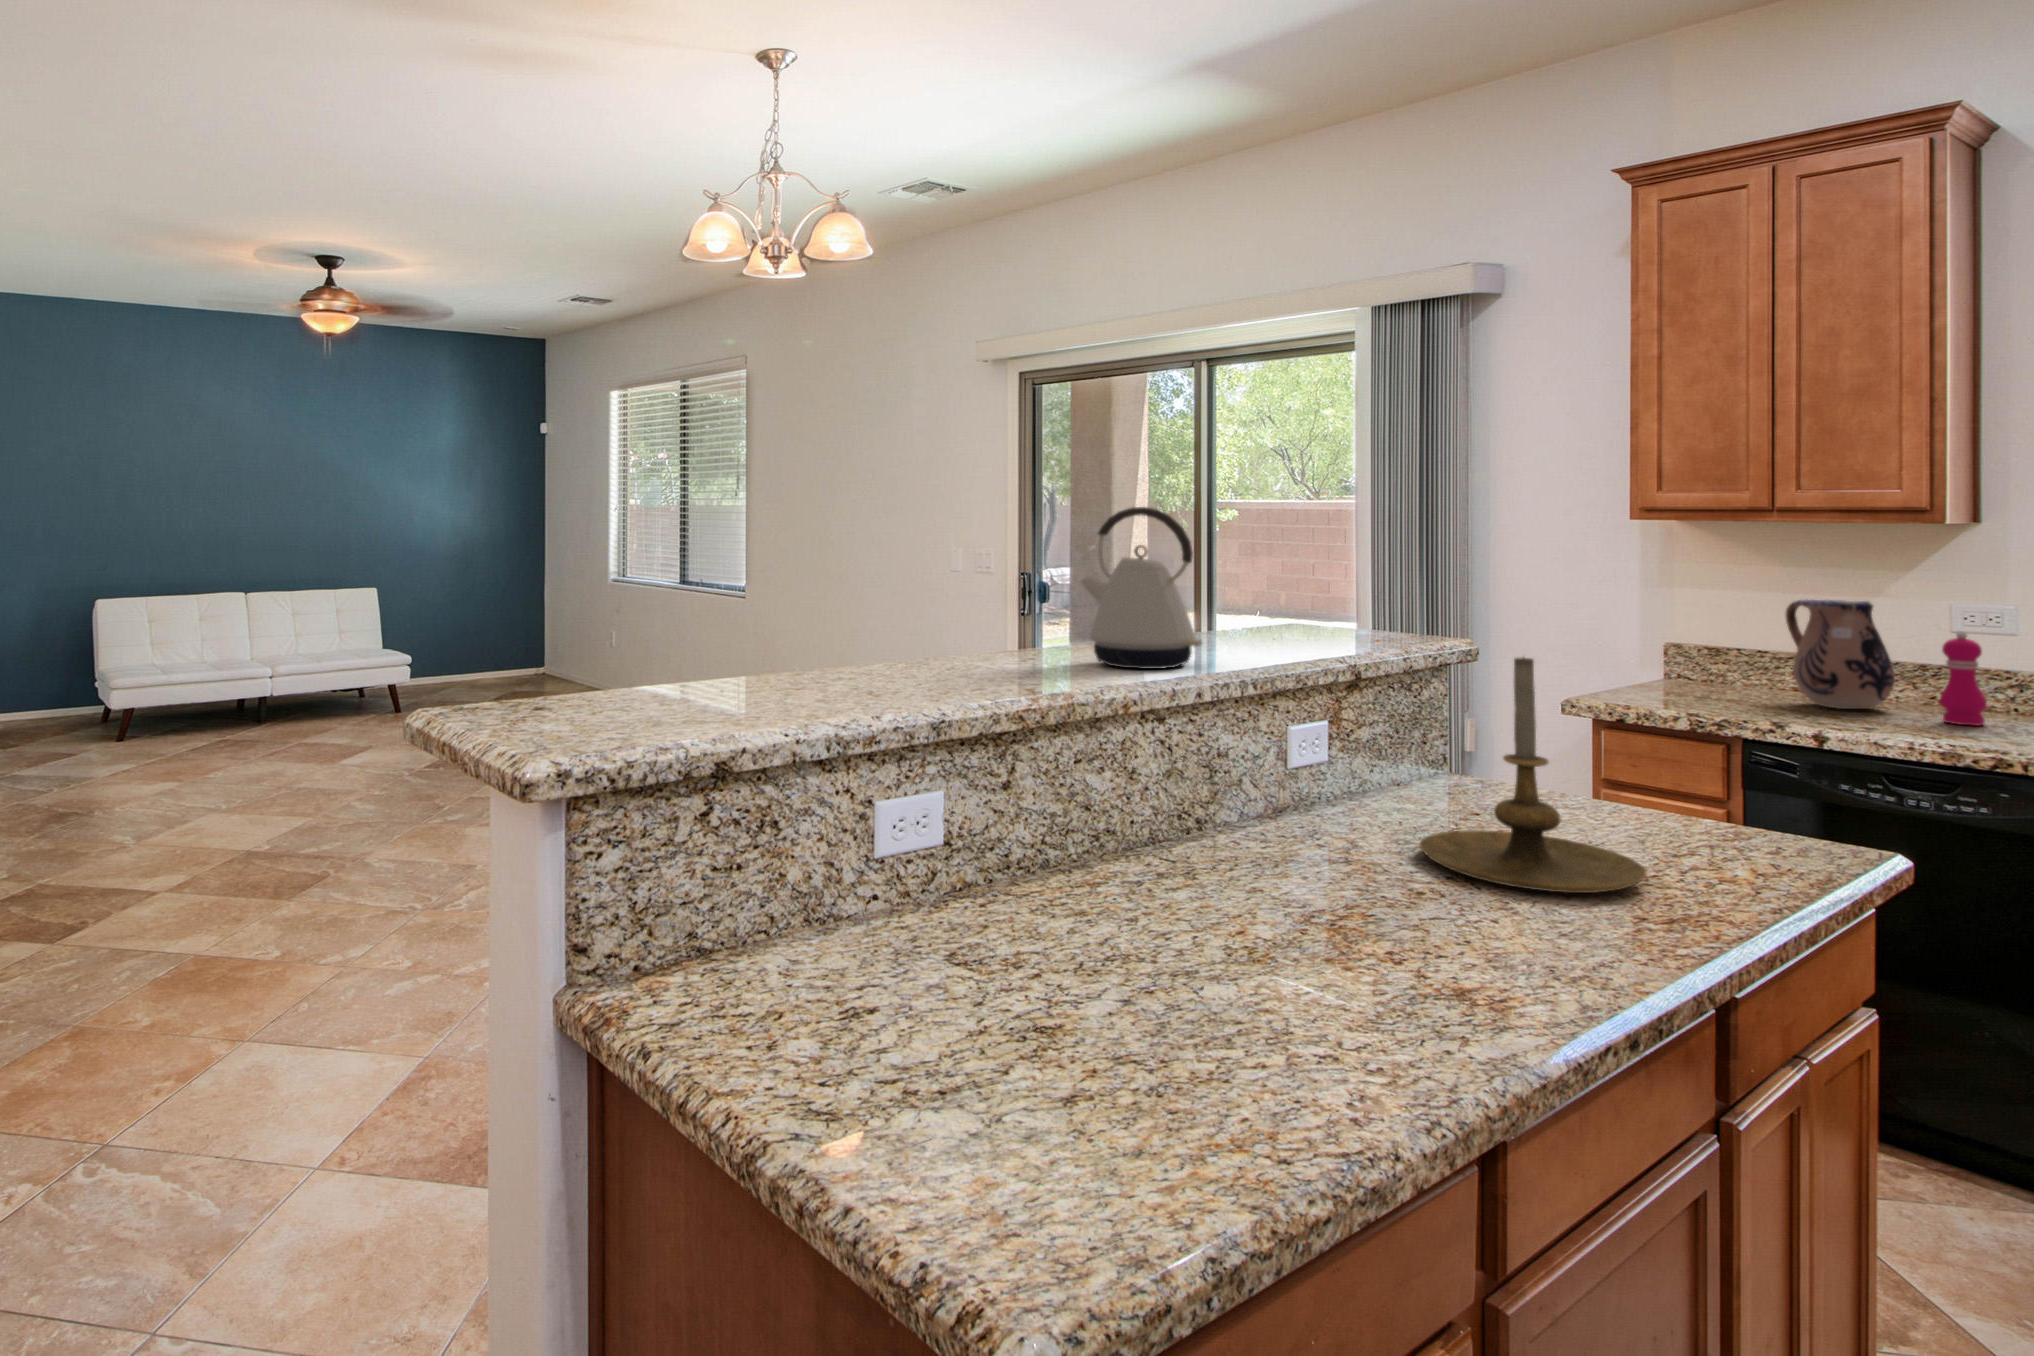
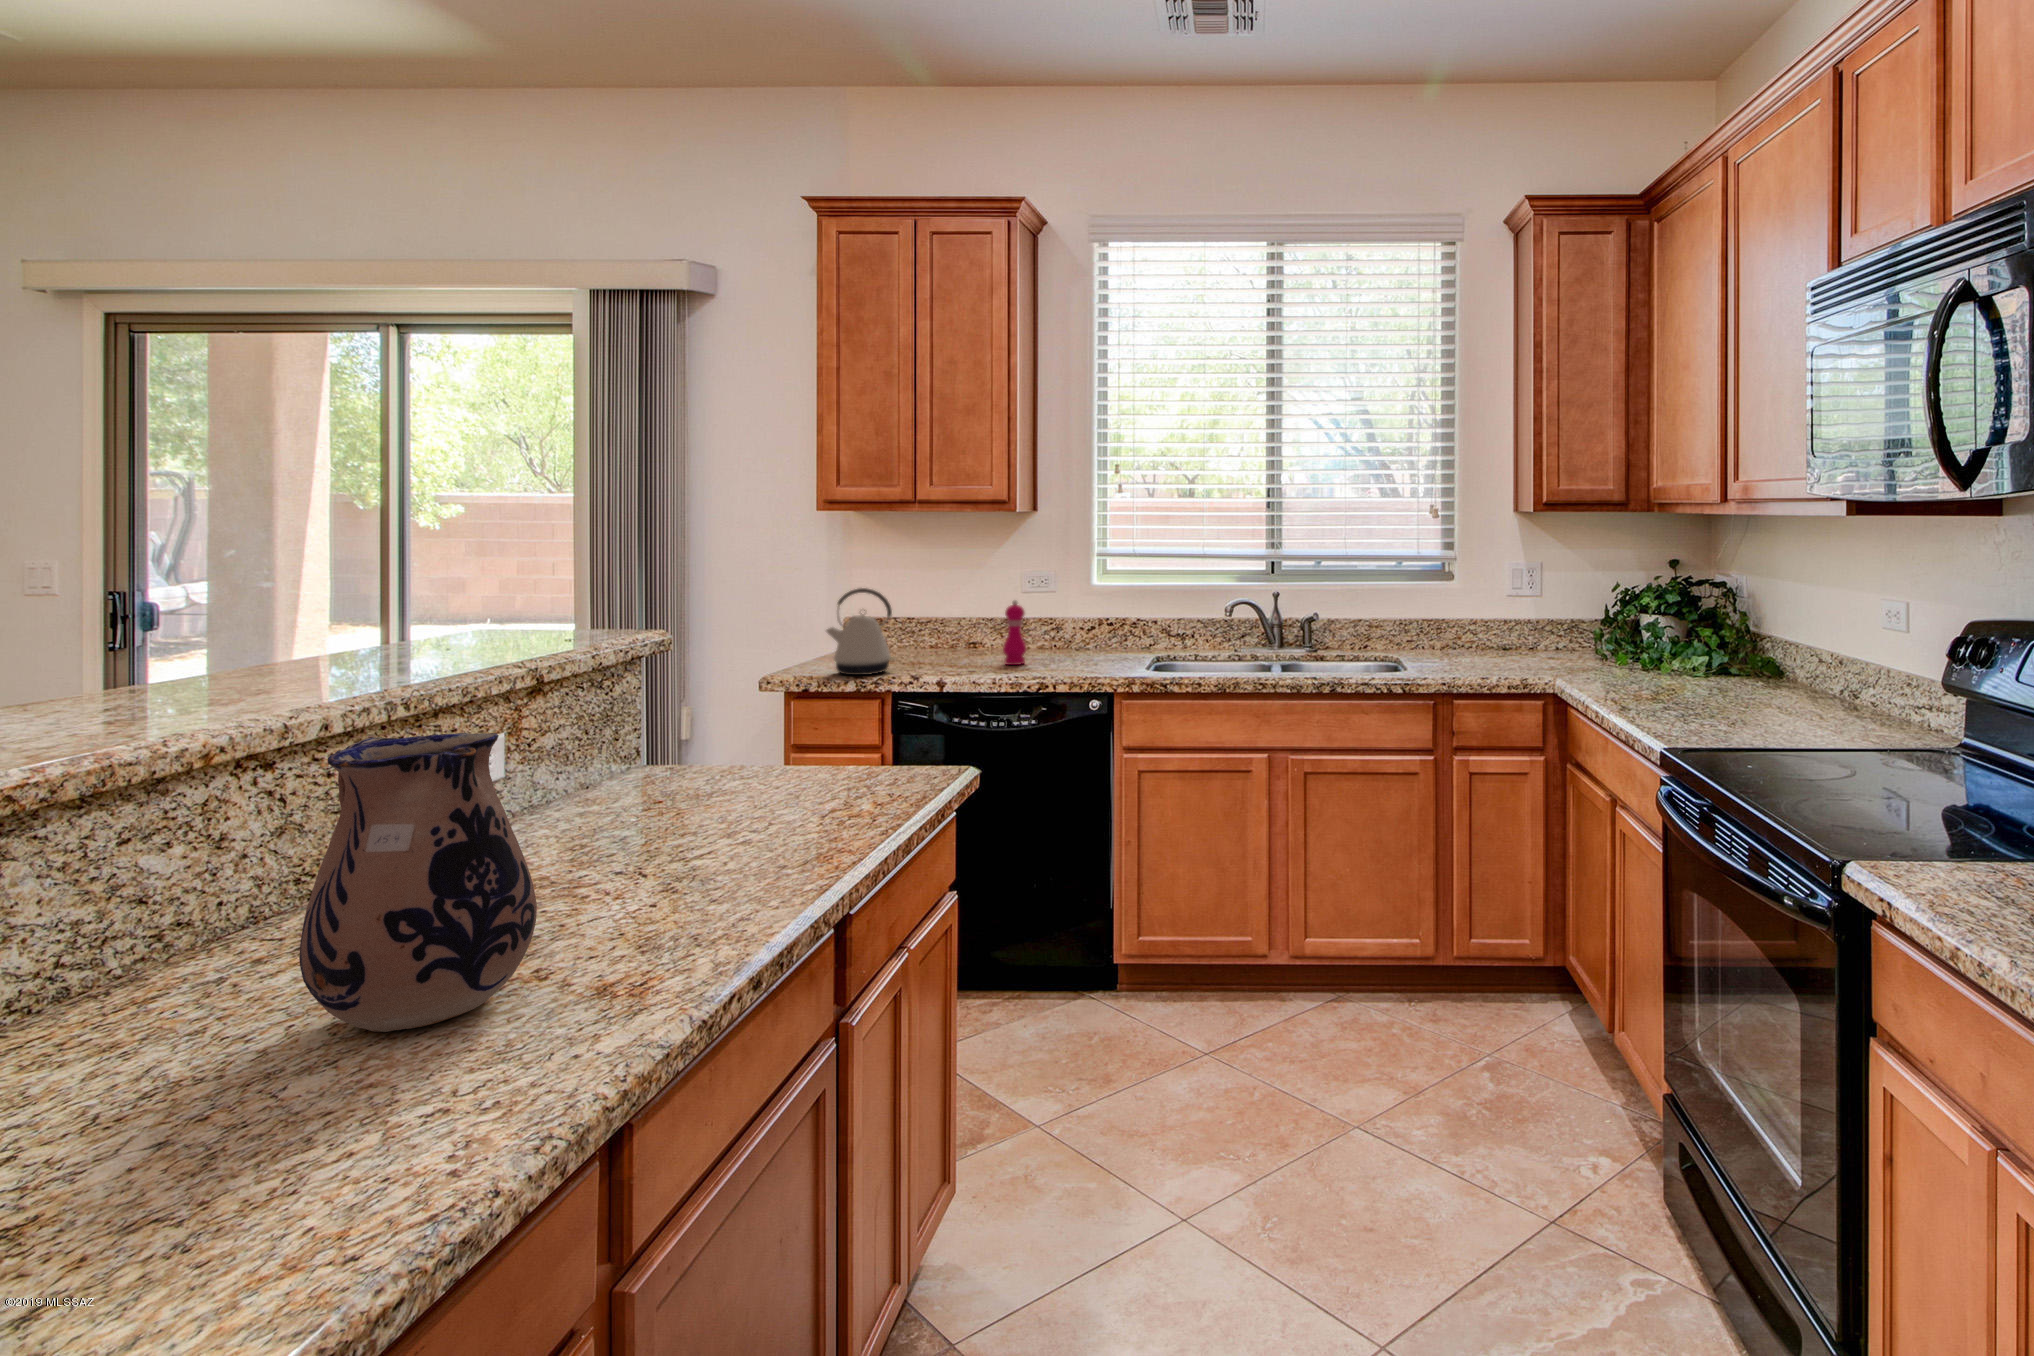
kettle: present [1081,507,1202,669] -> present [826,588,895,675]
ceramic pitcher: present [1786,600,1895,709] -> present [299,733,537,1032]
candle holder: present [1419,657,1646,893] -> none [597,646,794,864]

